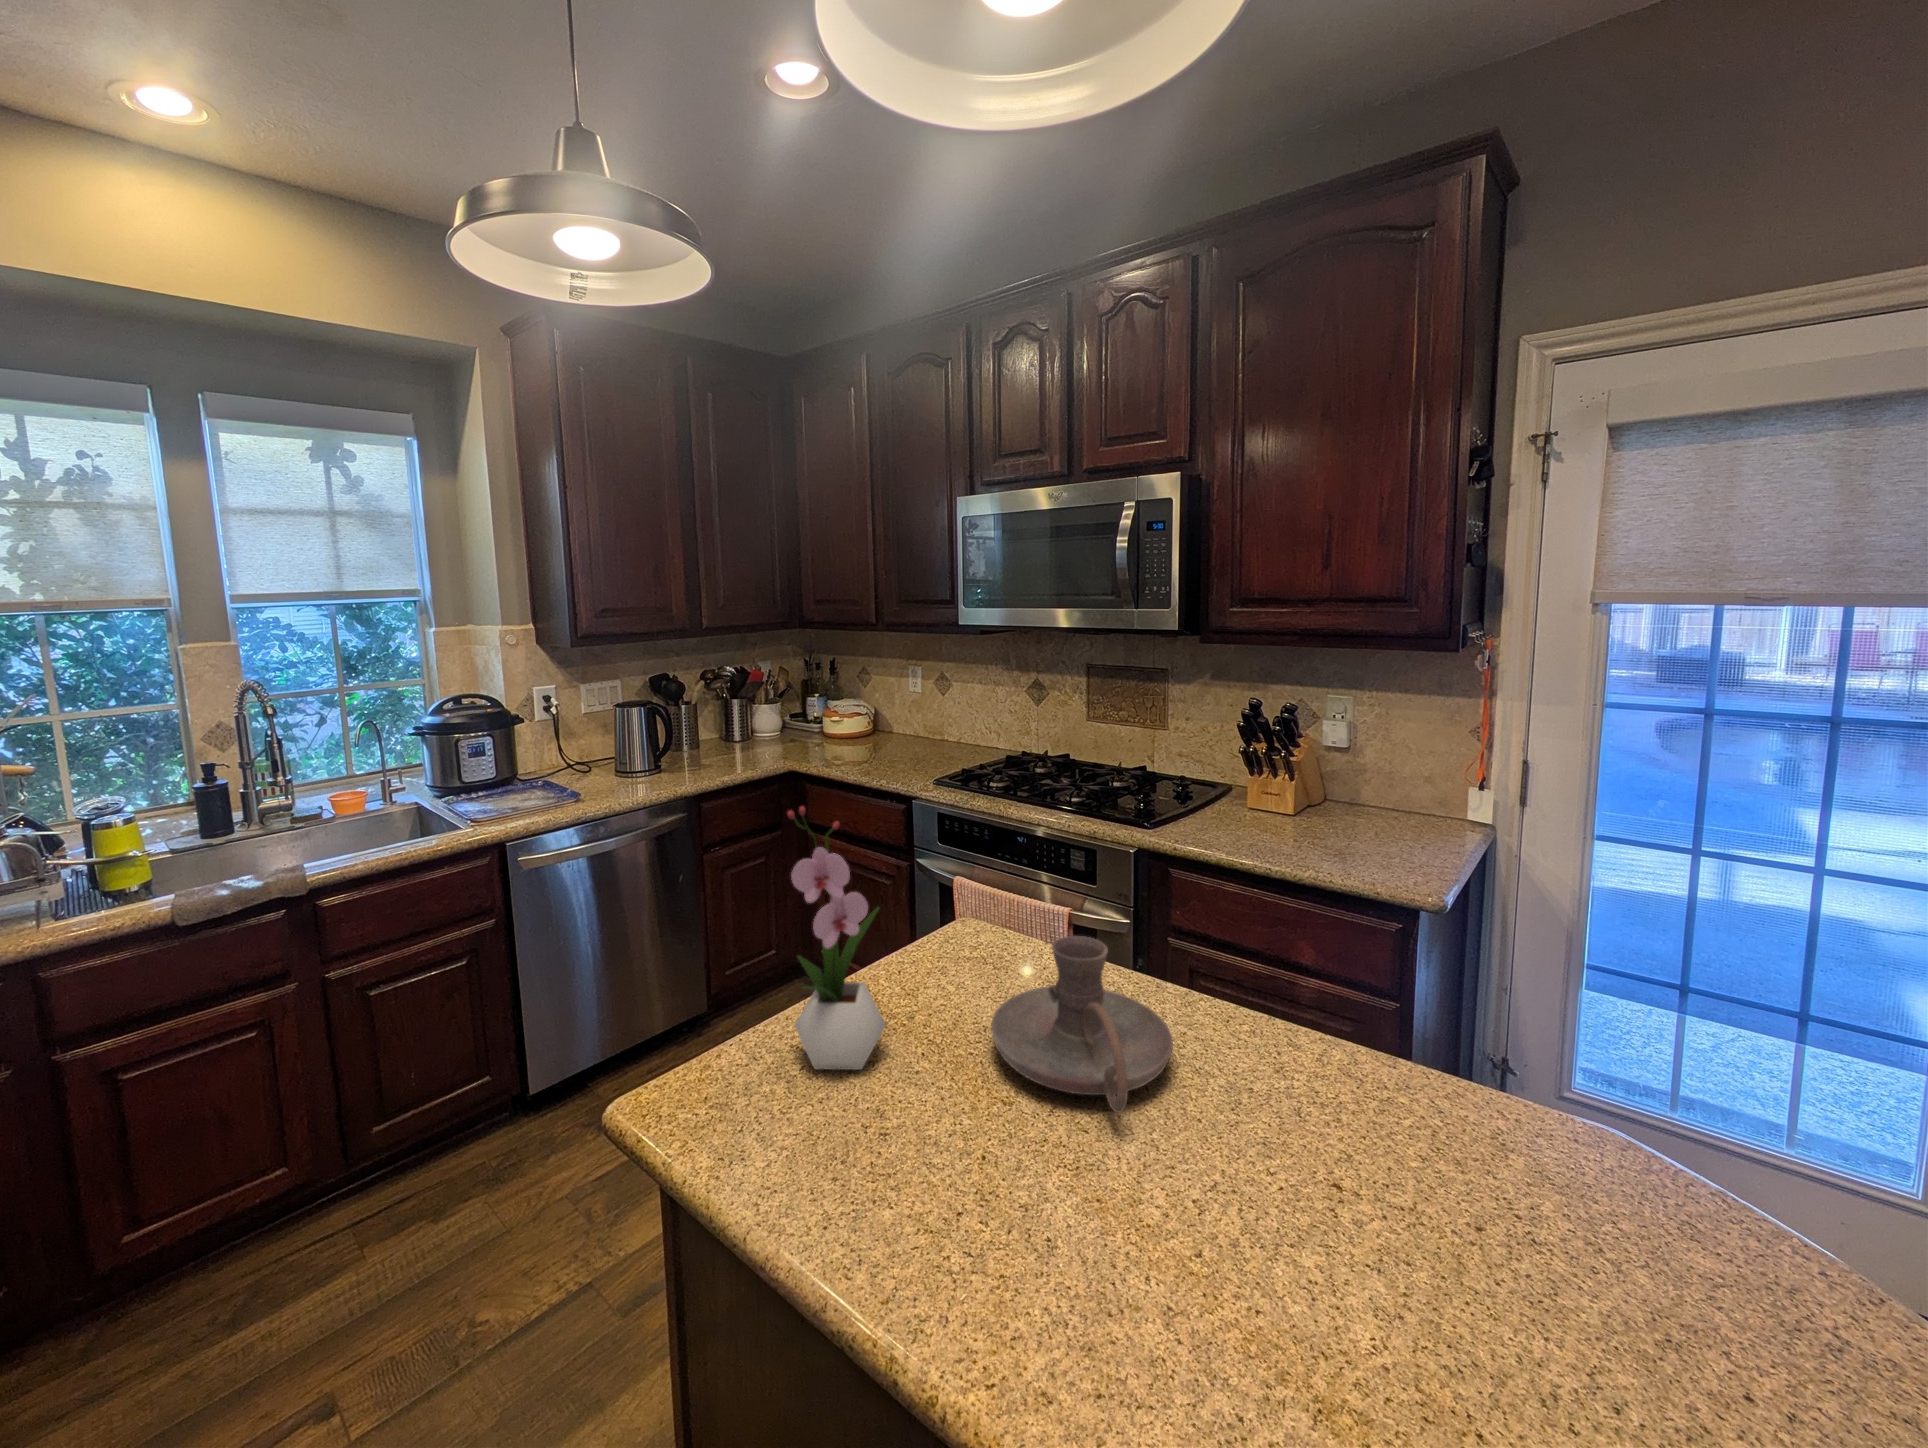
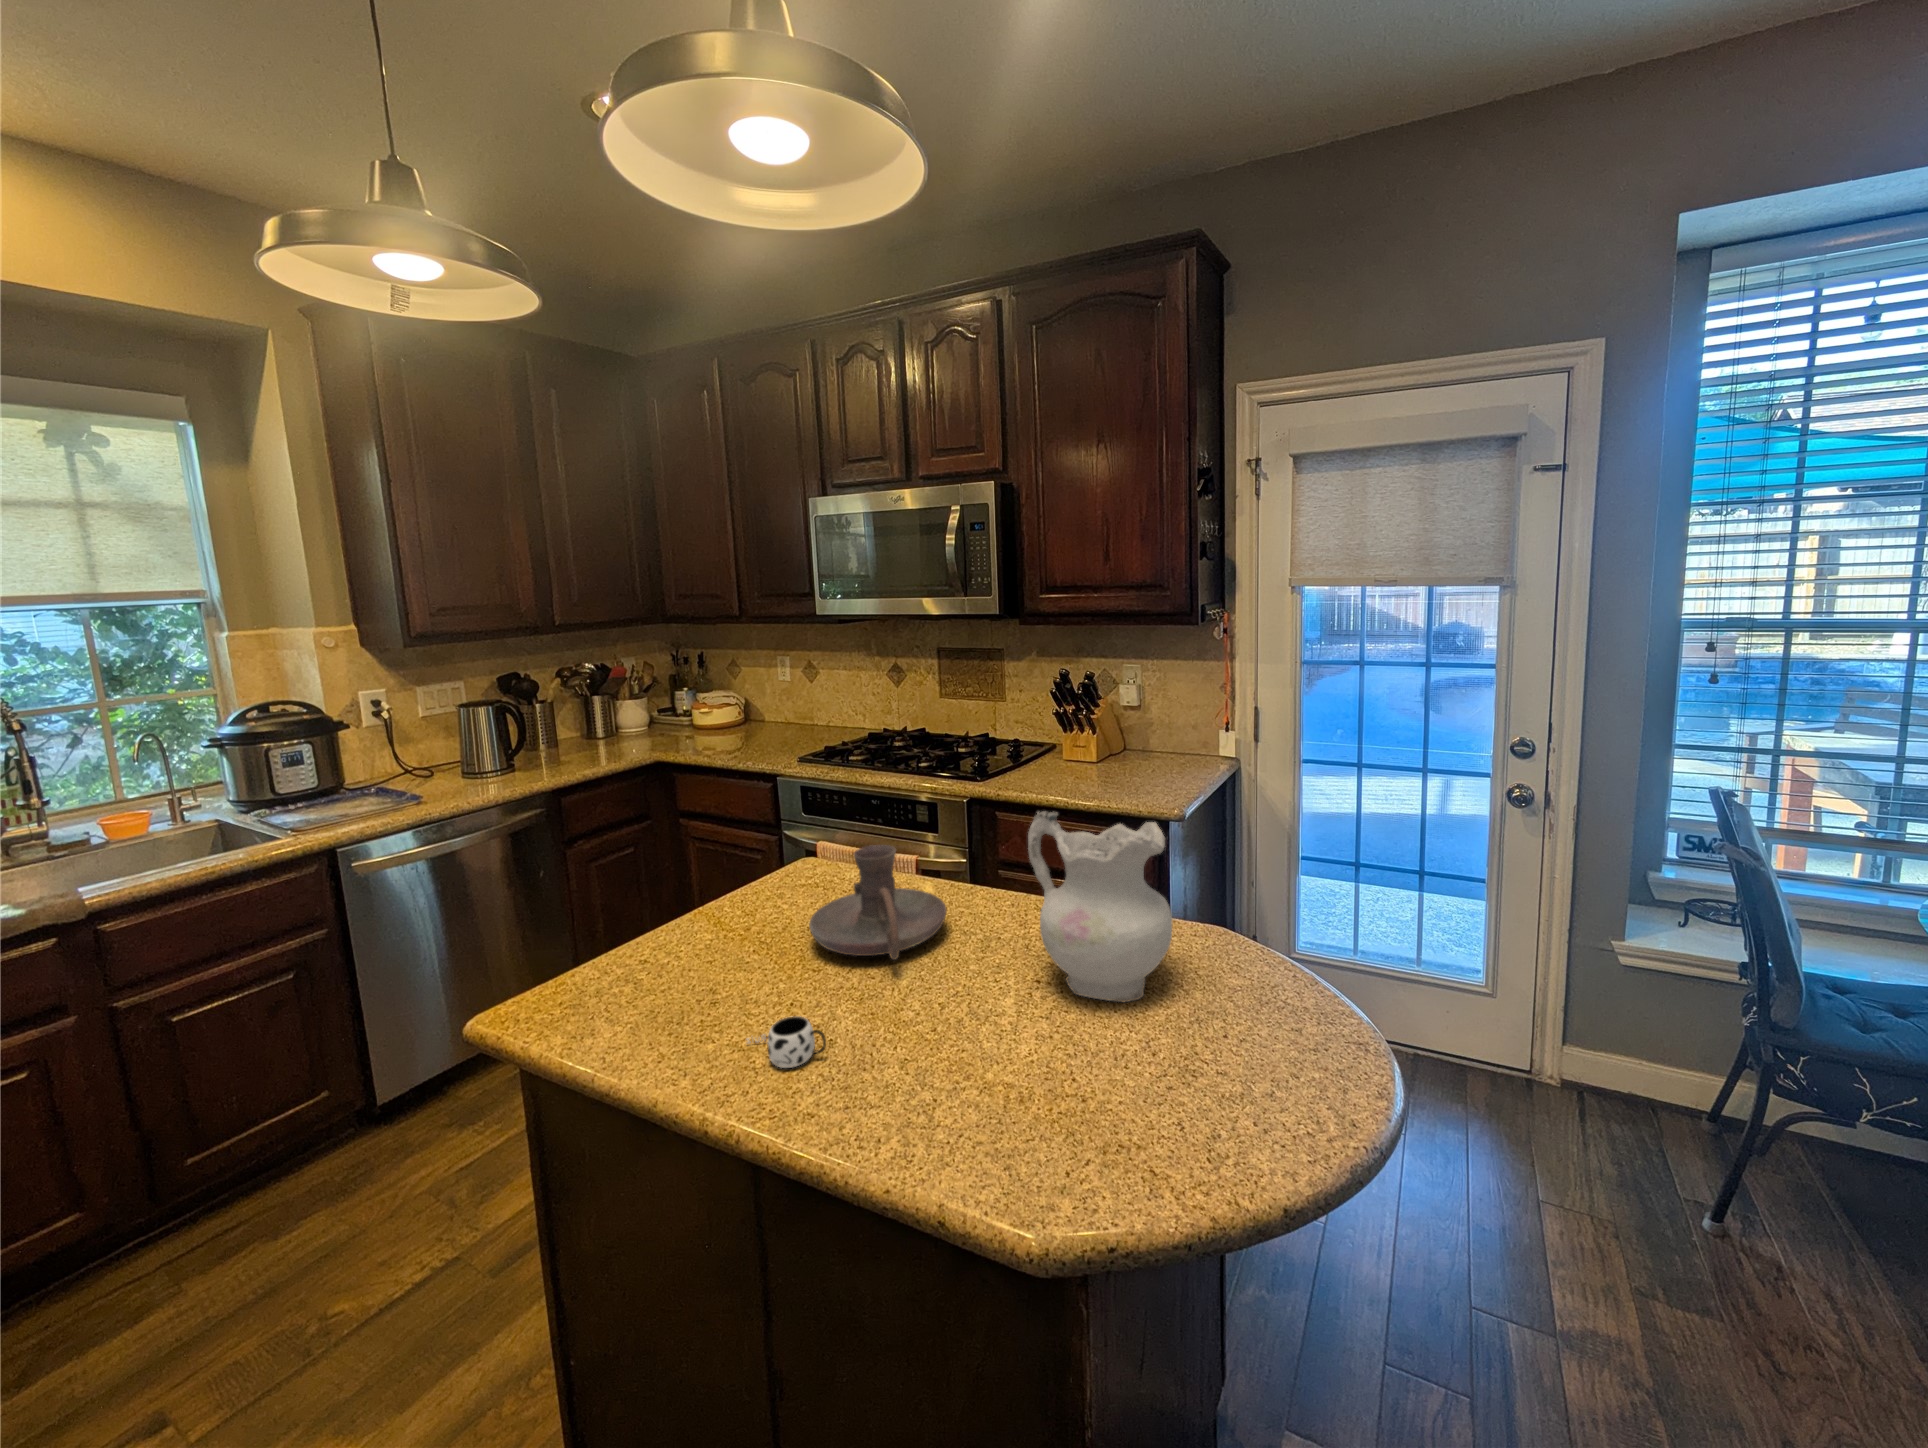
flower arrangement: present [787,806,886,1070] -> none [623,757,722,973]
ceramic pitcher: none [1327,937,1602,1270] -> present [1028,811,1172,1002]
mug: none [935,1204,1054,1288] -> present [747,1016,826,1068]

